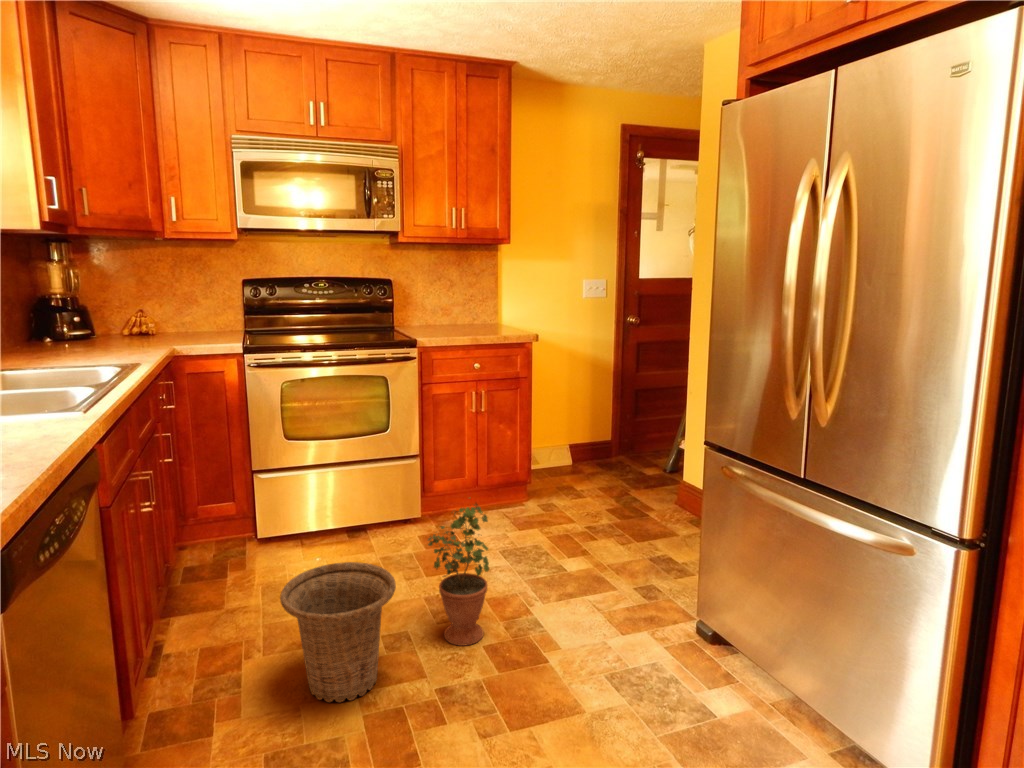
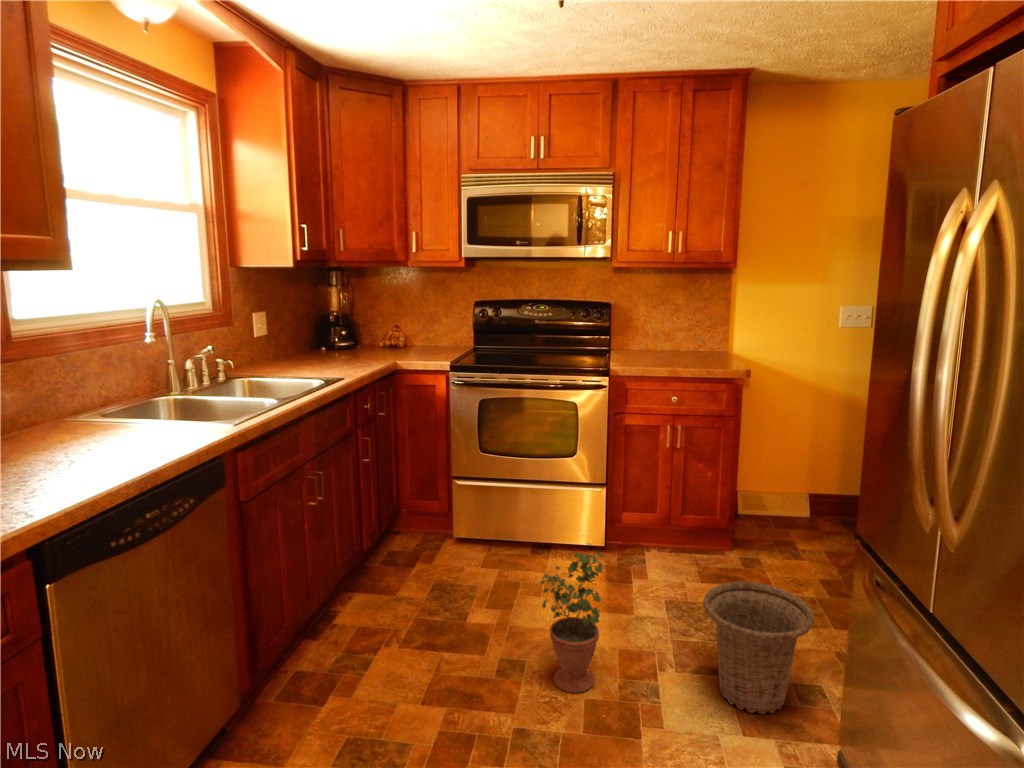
basket: present [280,562,396,702] -> present [703,582,814,714]

